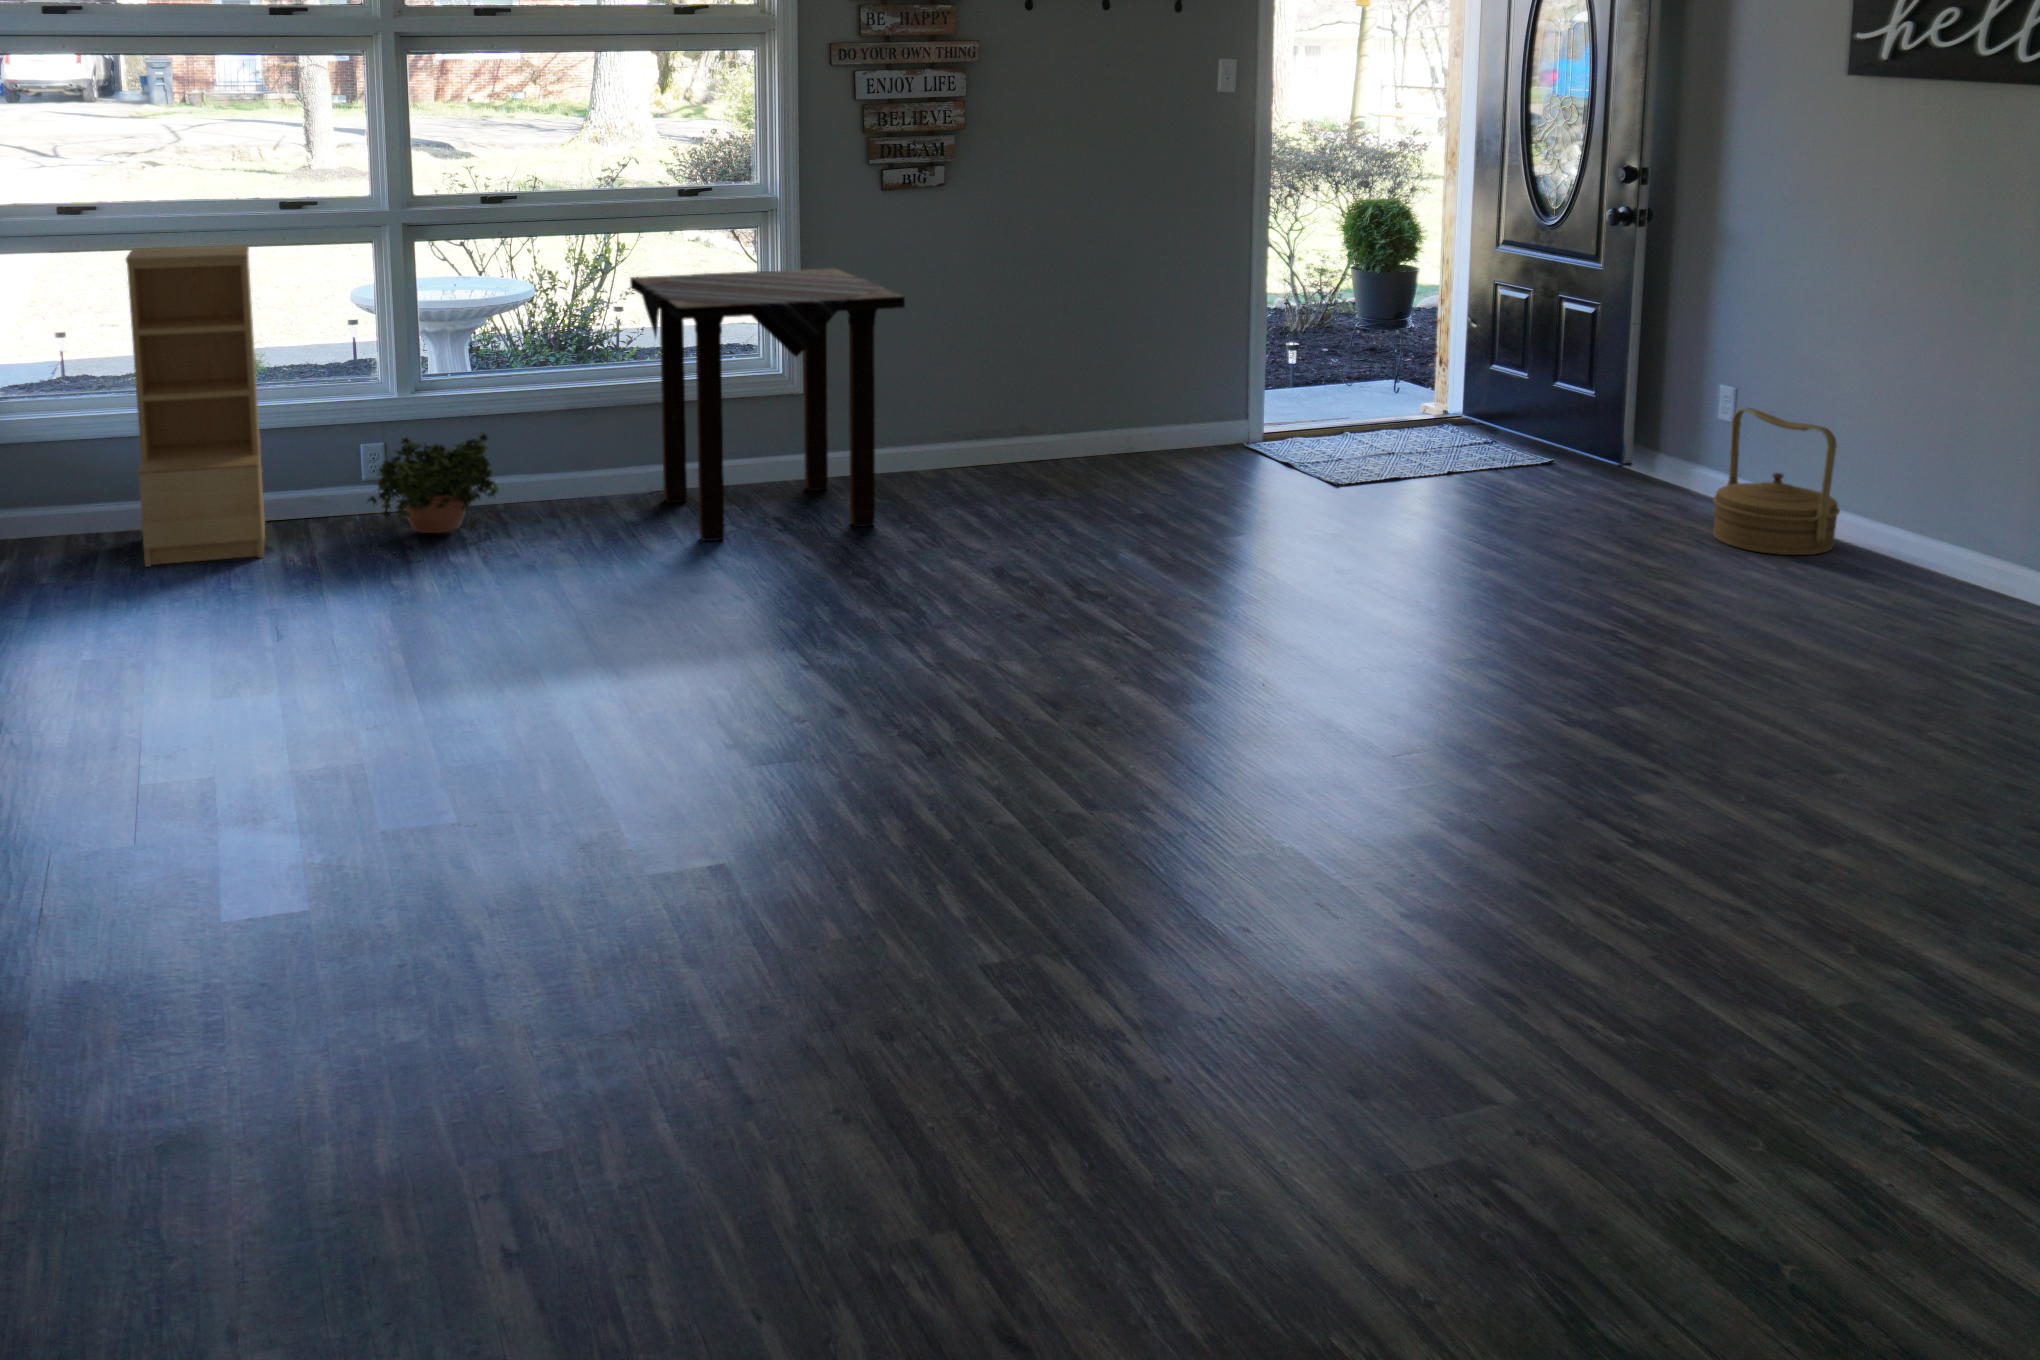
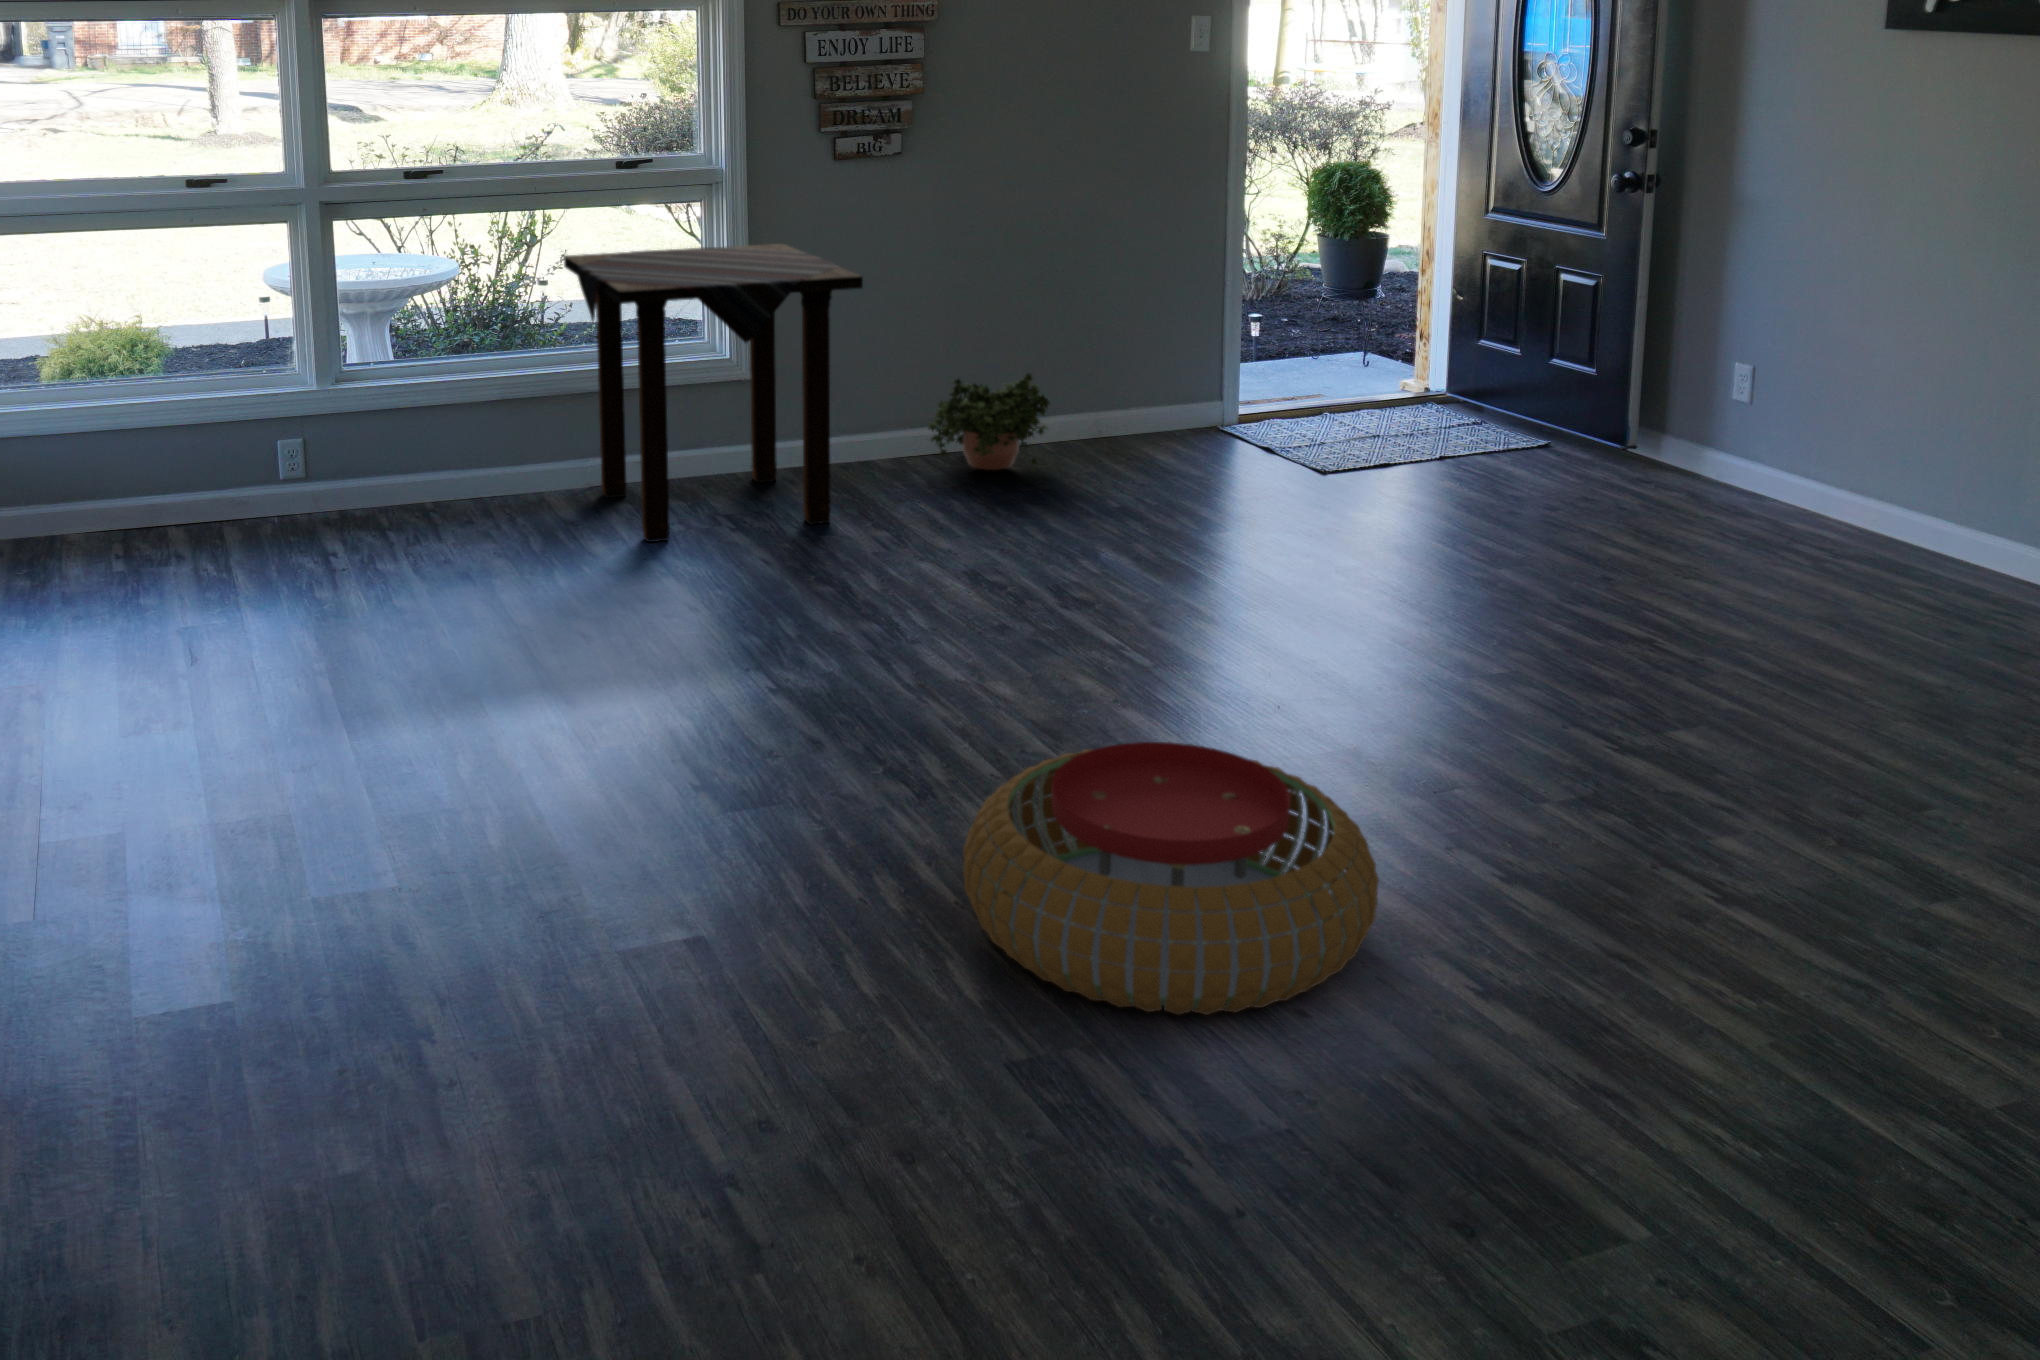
bookshelf: present [126,245,265,567] -> none [17,225,174,576]
woven basket: present [1713,408,1840,555] -> none [1735,390,1875,551]
potted plant: present [367,433,499,533] -> present [928,374,1050,471]
pouf: none [963,701,1328,928] -> present [963,742,1379,1015]

